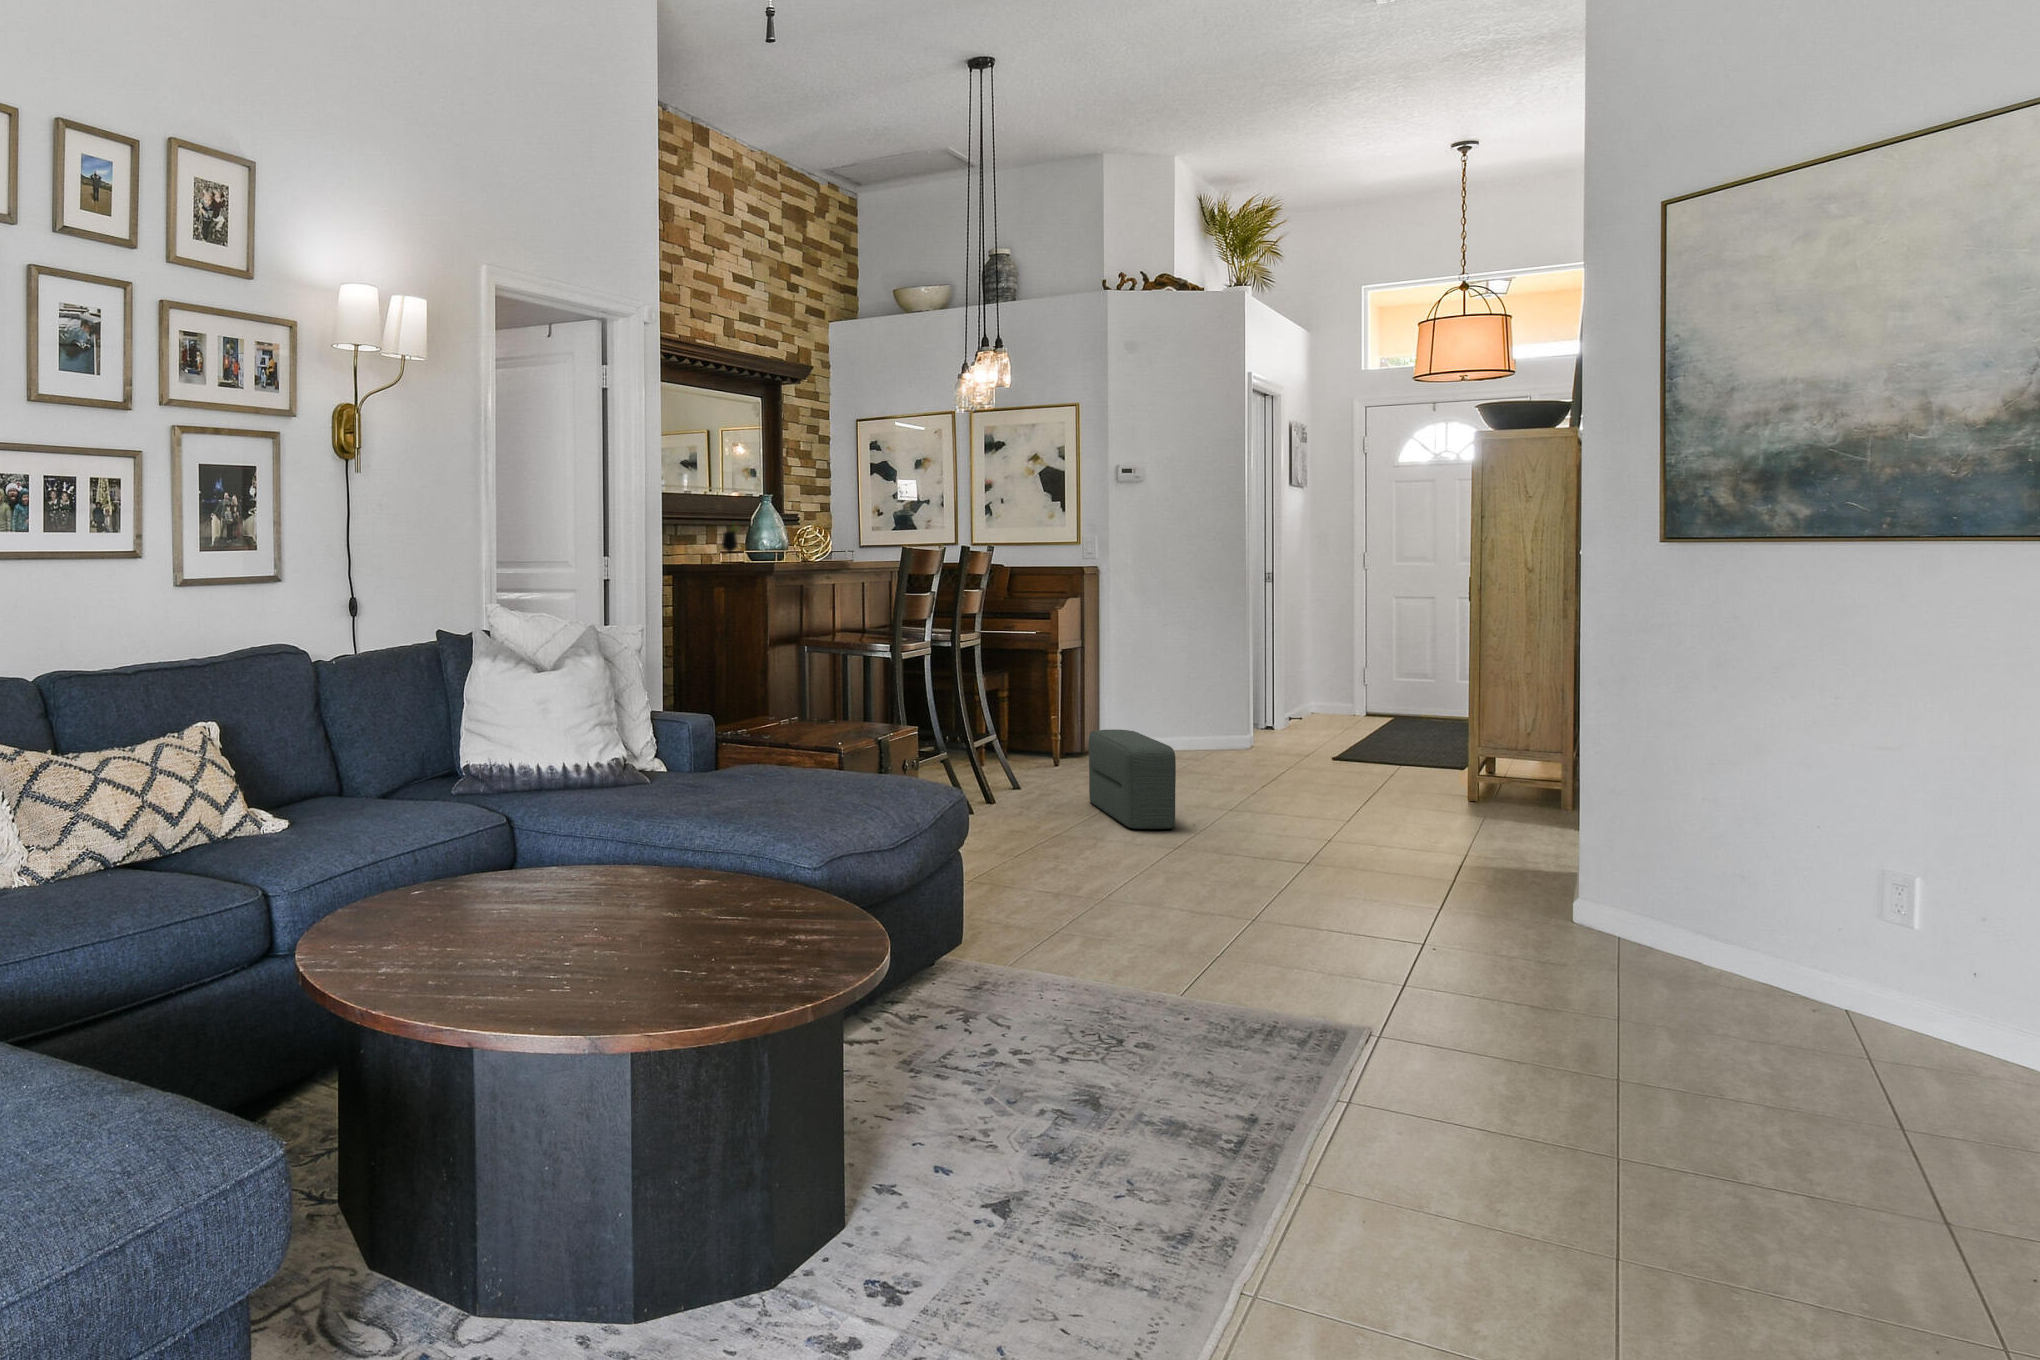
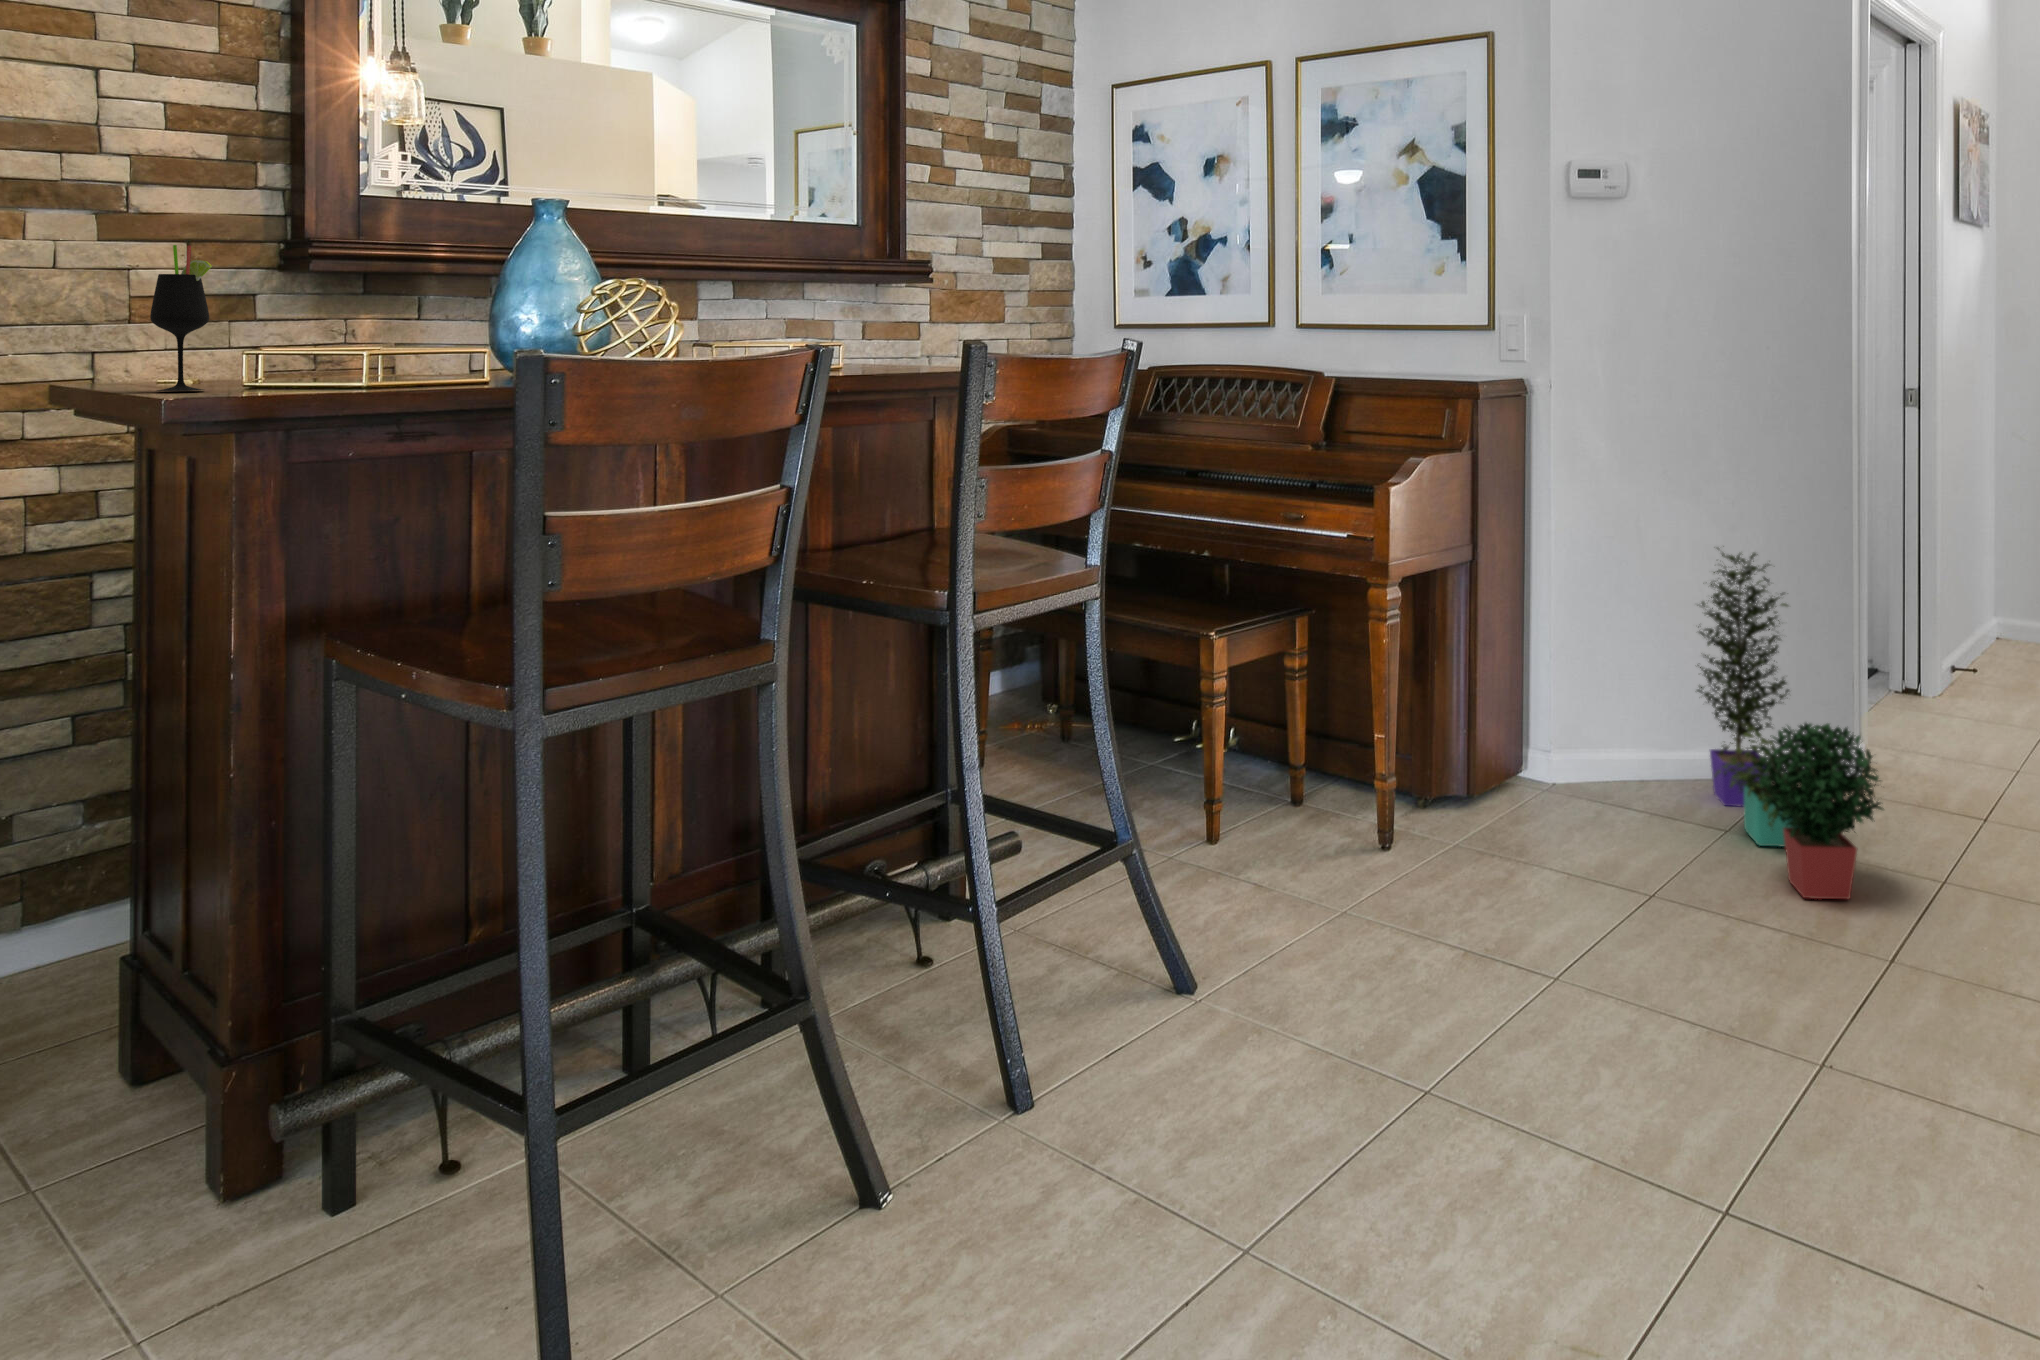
potted plant: none [1185,643,1282,777] -> present [1697,548,1883,899]
pouf: present [1089,729,1176,829] -> none [1291,836,1452,1279]

